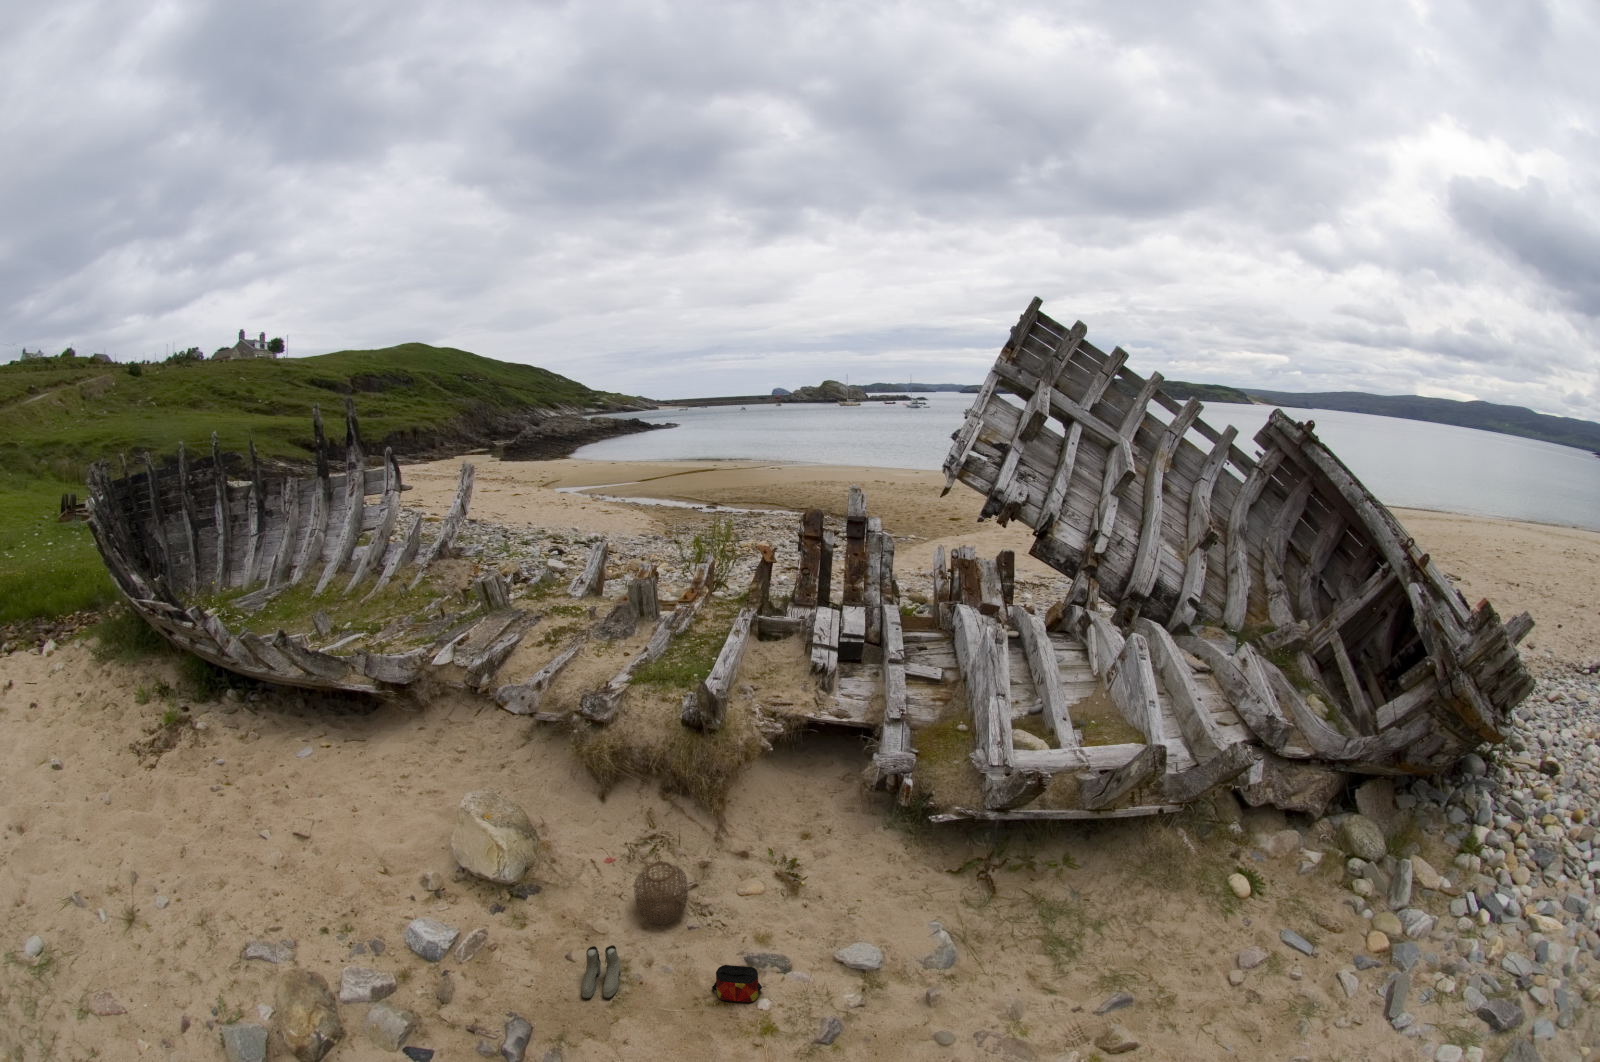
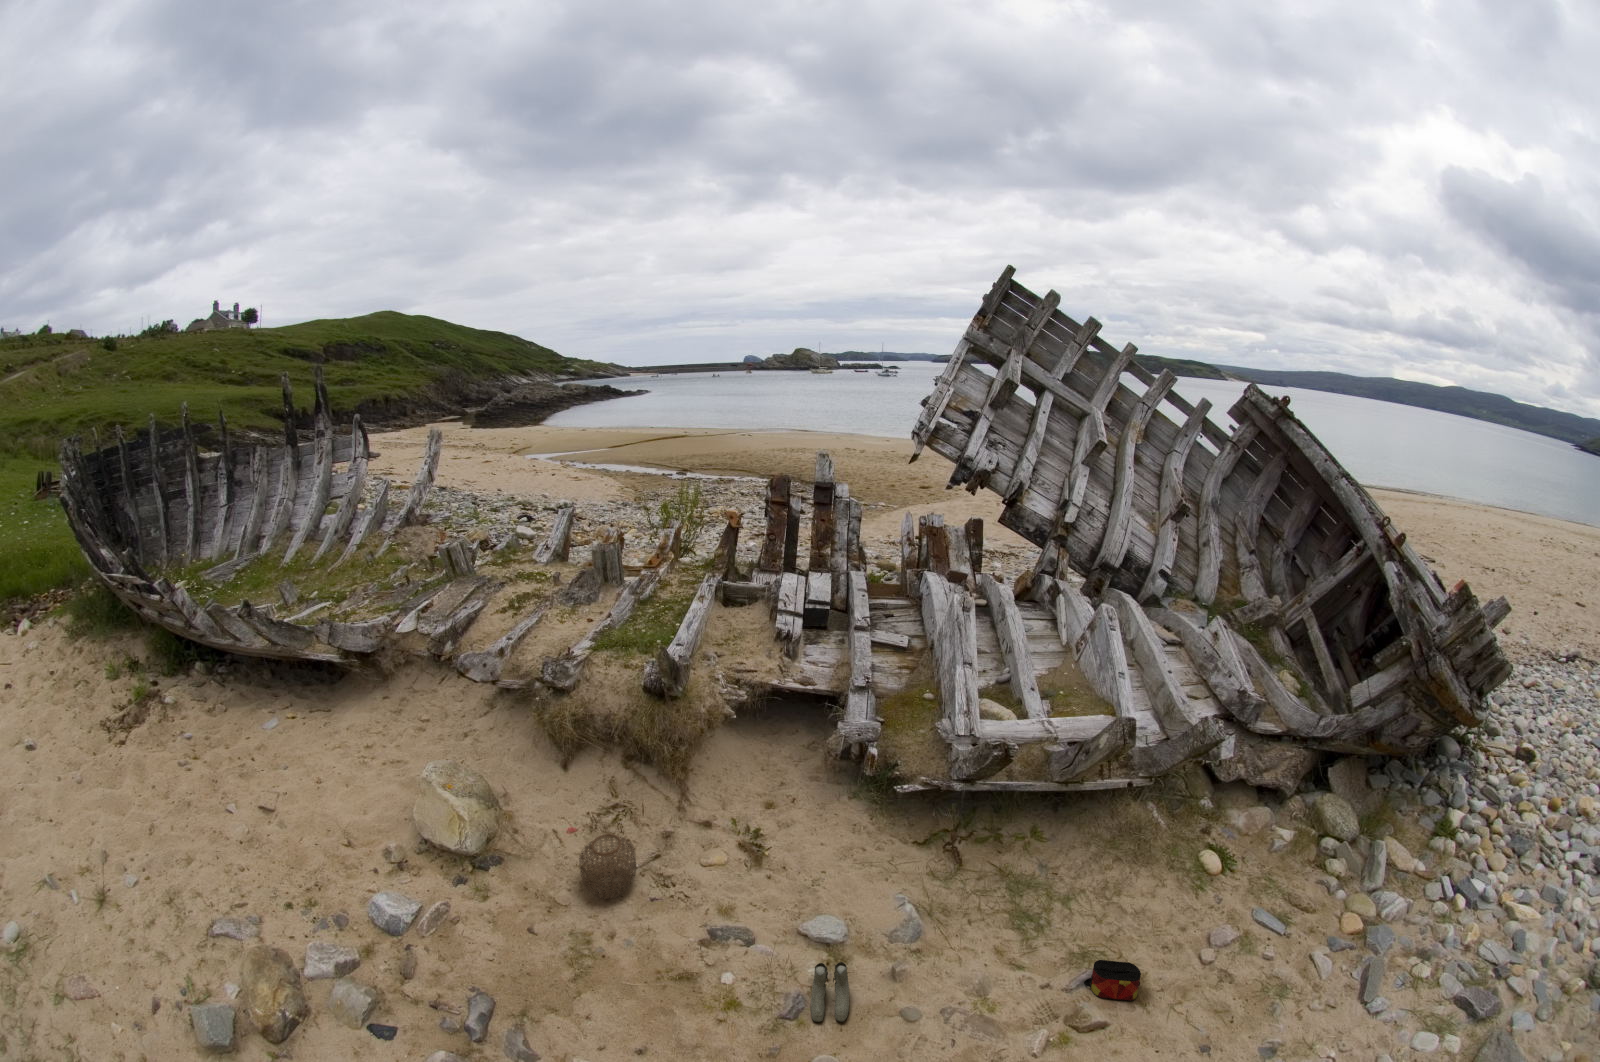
boots: present [582,945,621,998] -> present [811,962,849,1022]
bag: present [712,965,762,1003] -> present [1084,960,1141,1001]

